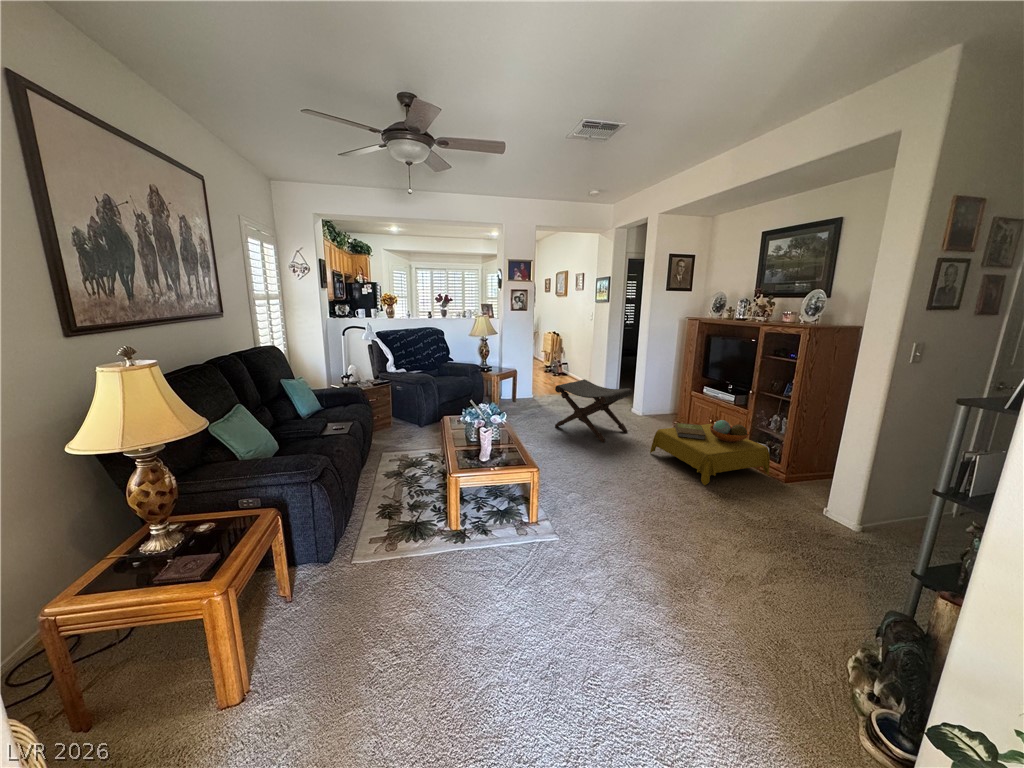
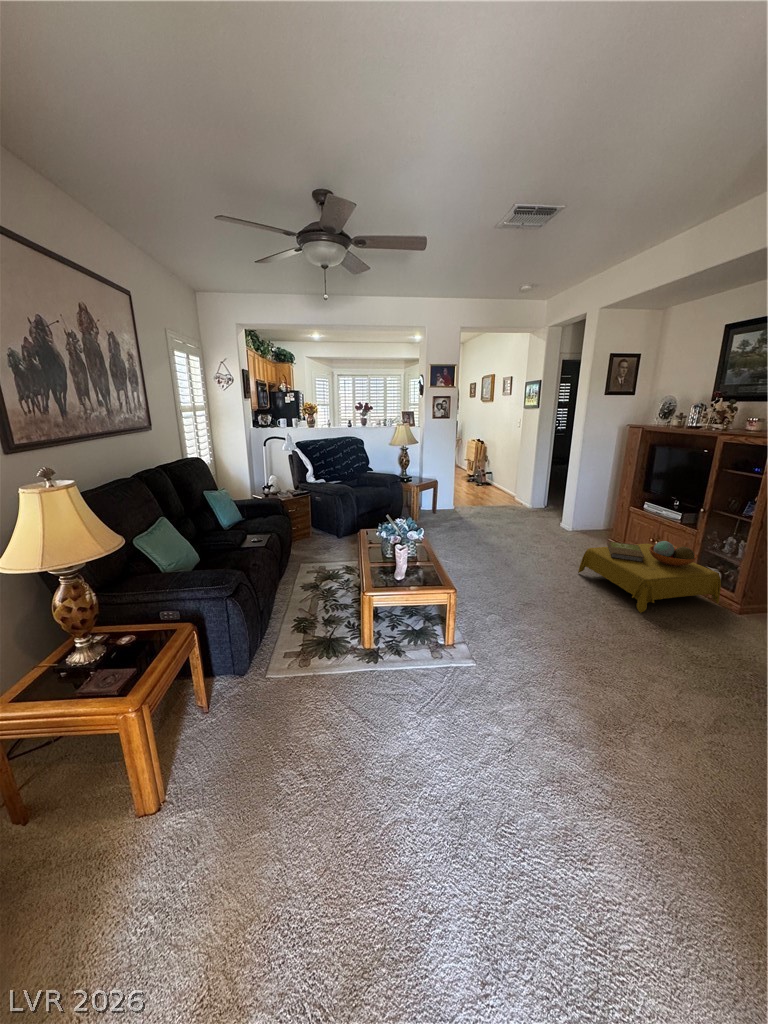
footstool: present [555,379,633,442] -> none [475,491,560,559]

